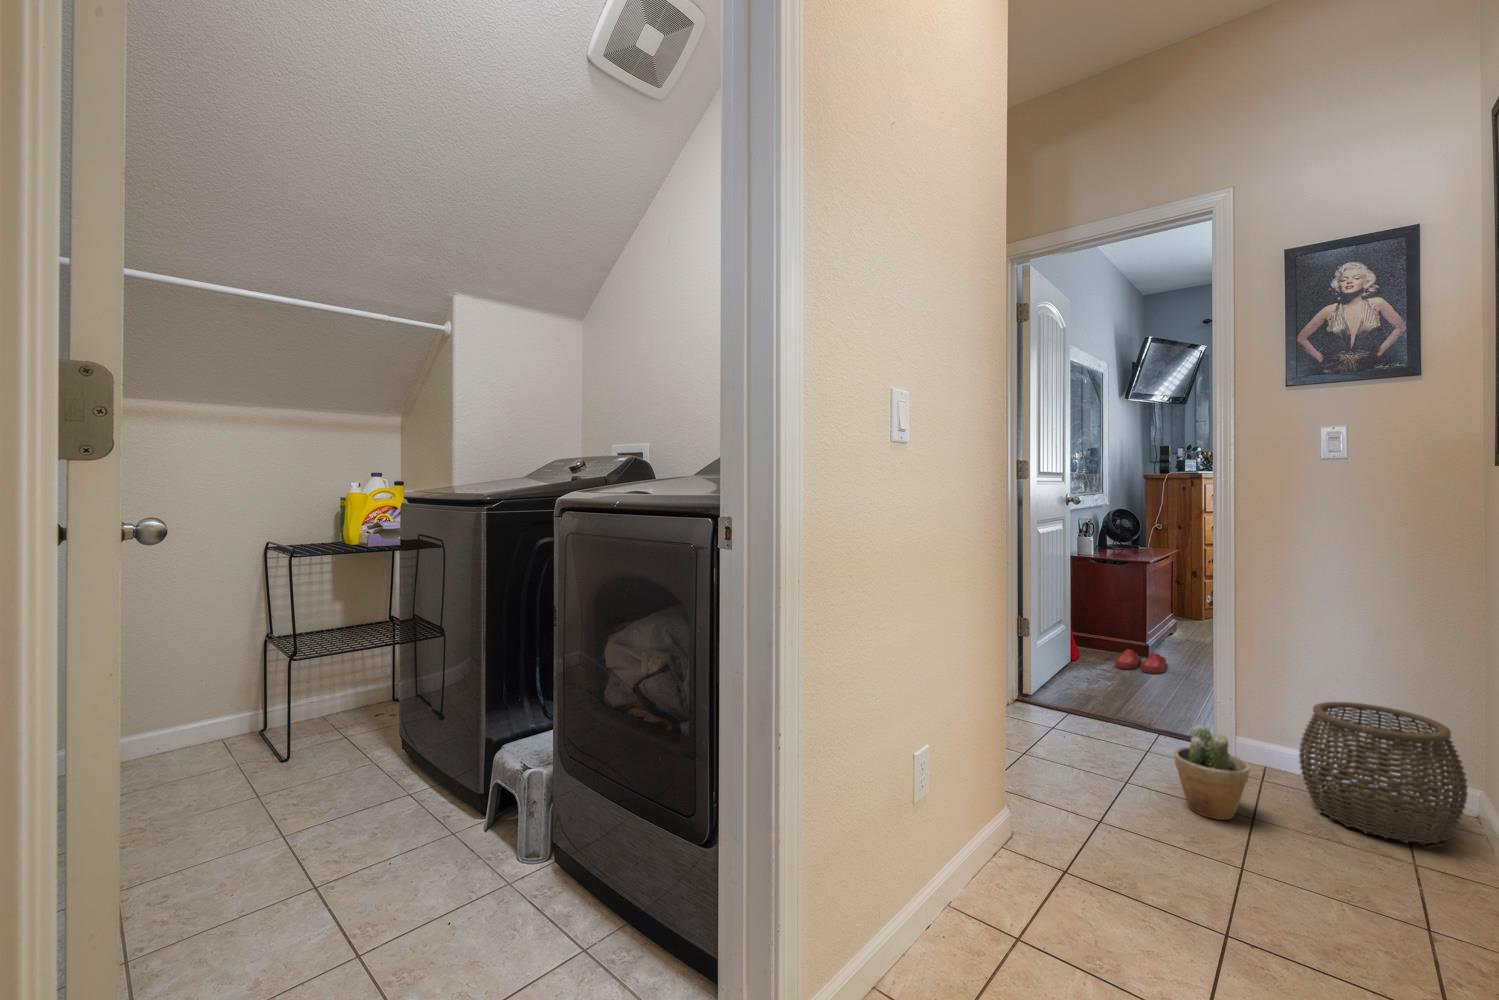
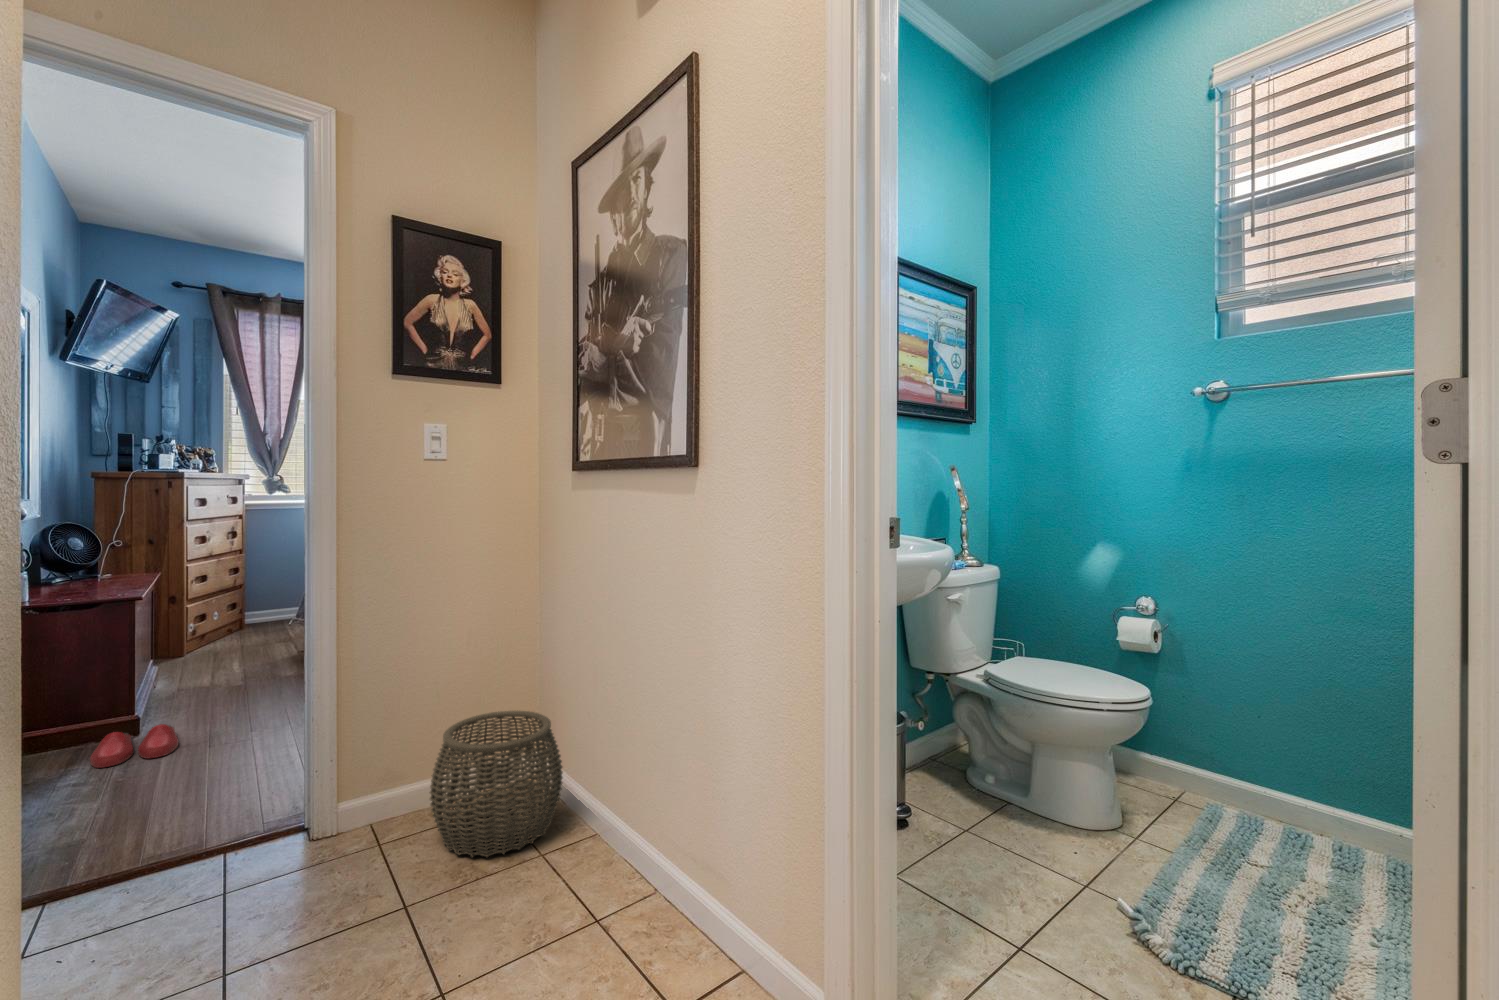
potted plant: present [1174,725,1250,820] -> none [312,823,411,954]

